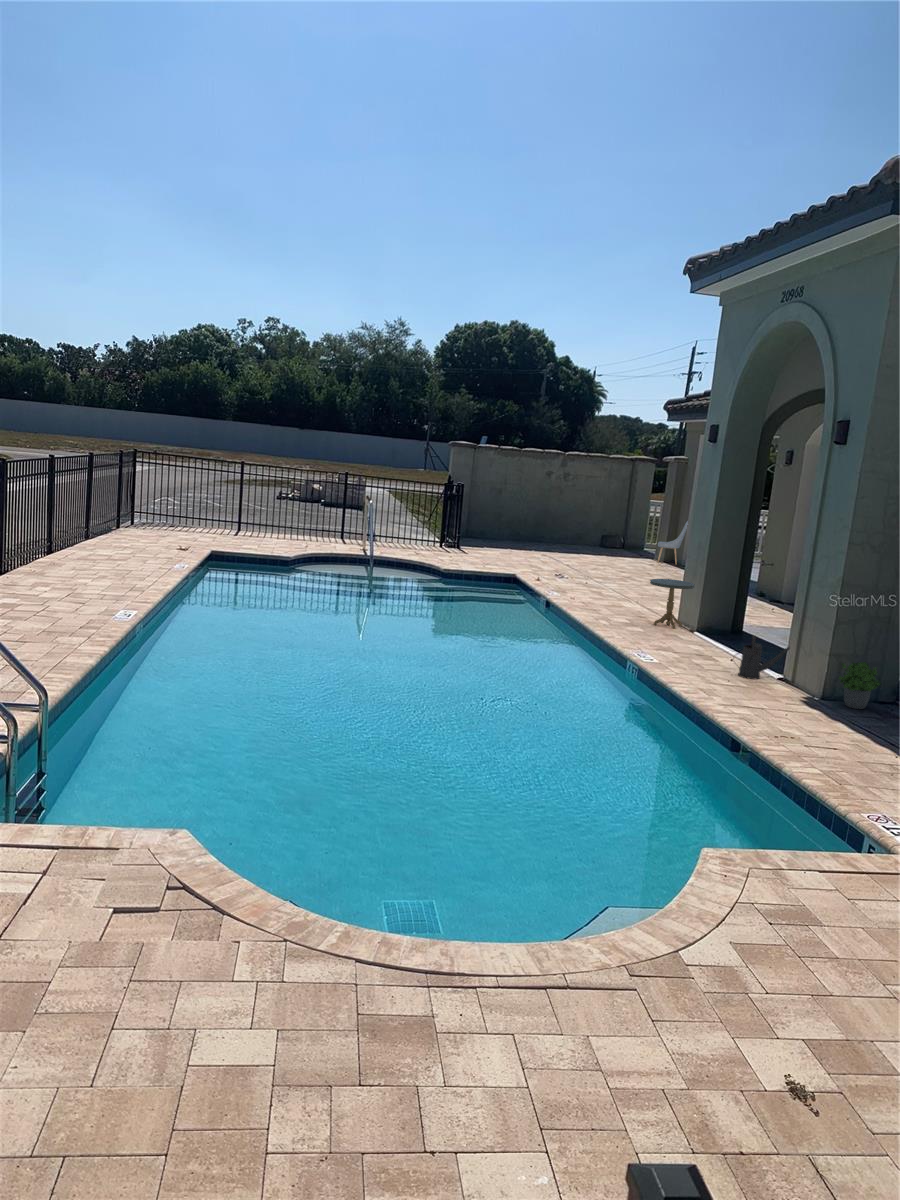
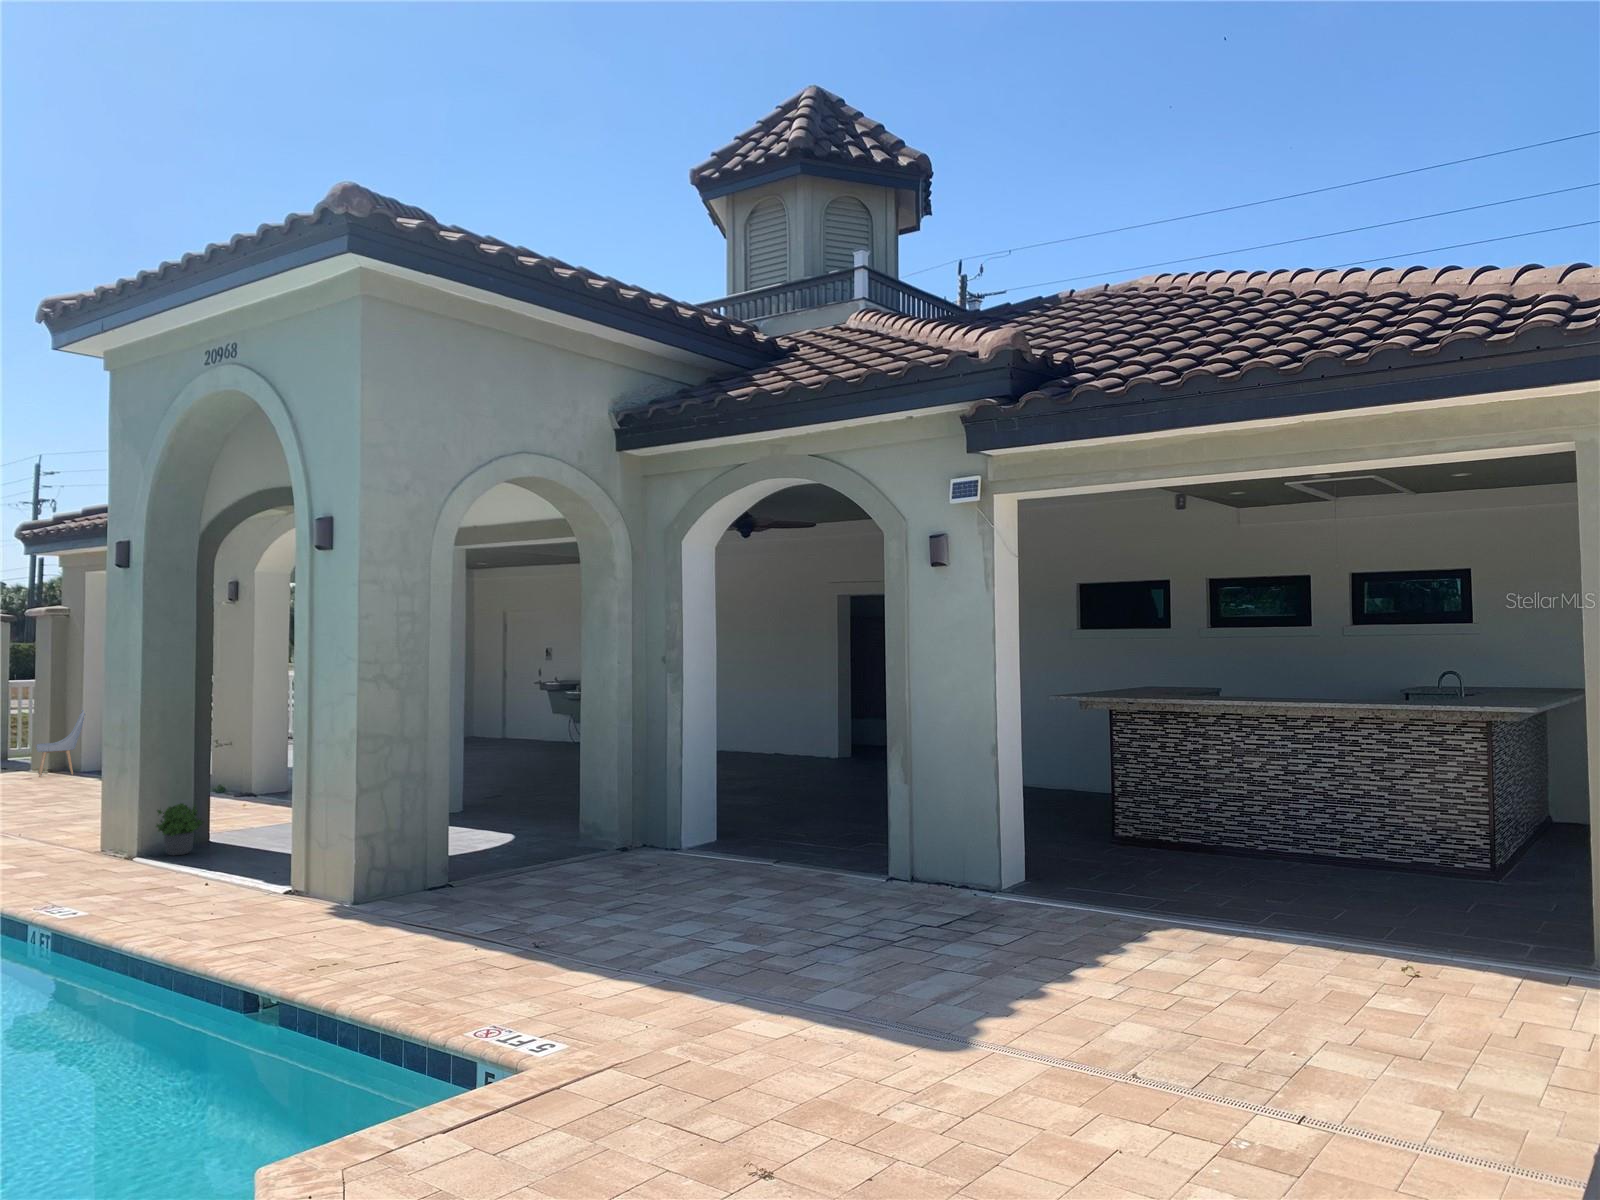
side table: present [650,579,695,629] -> none [46,786,125,864]
watering can: present [738,636,790,679] -> none [213,838,296,904]
potted plant: present [839,662,881,709] -> present [156,803,203,856]

